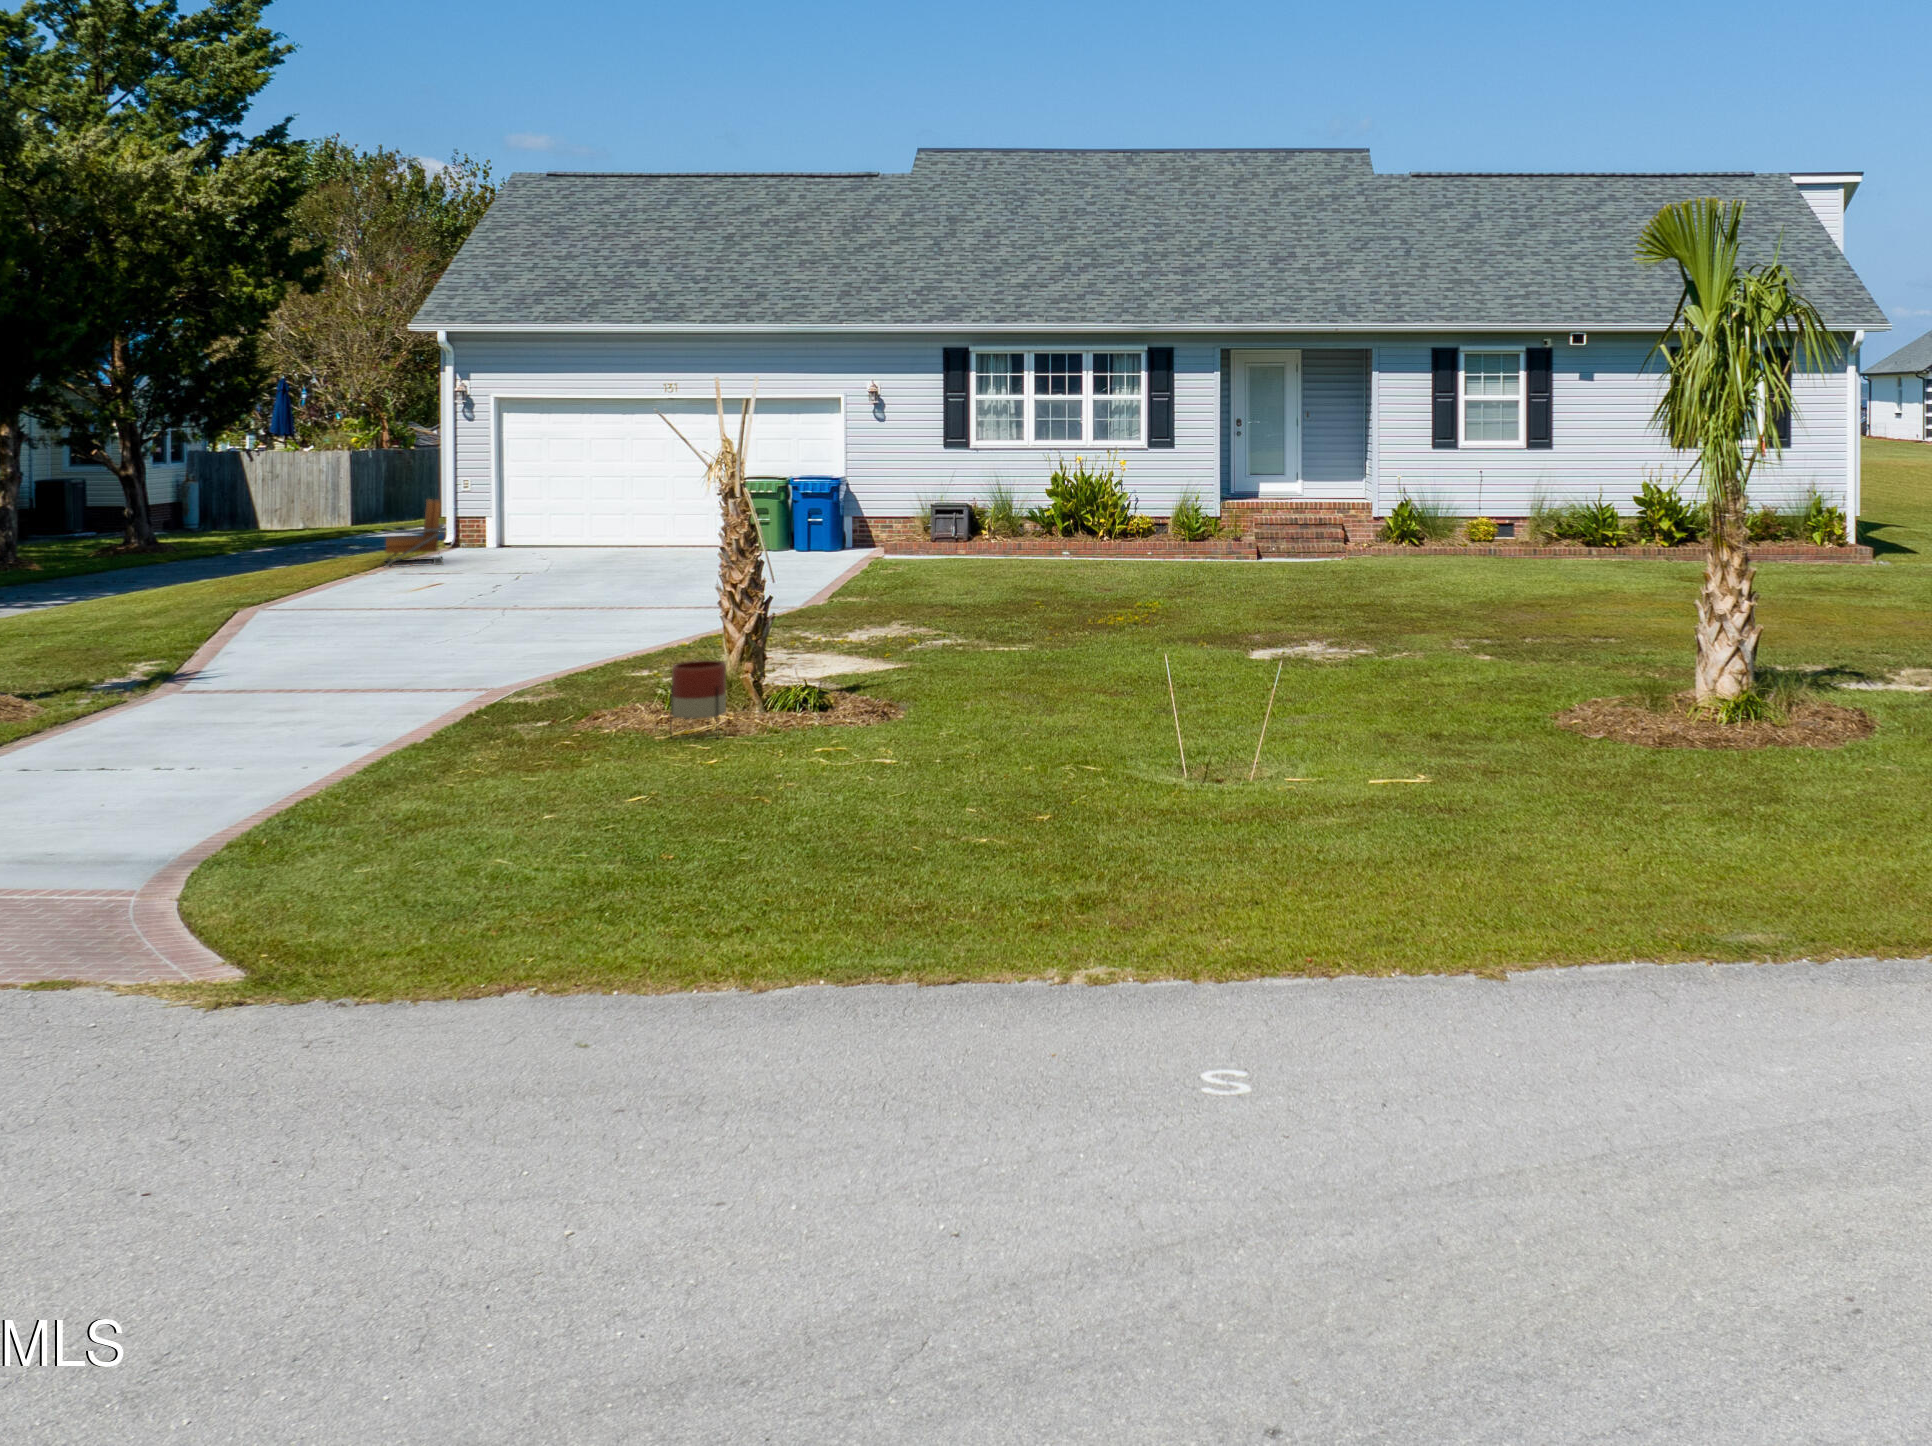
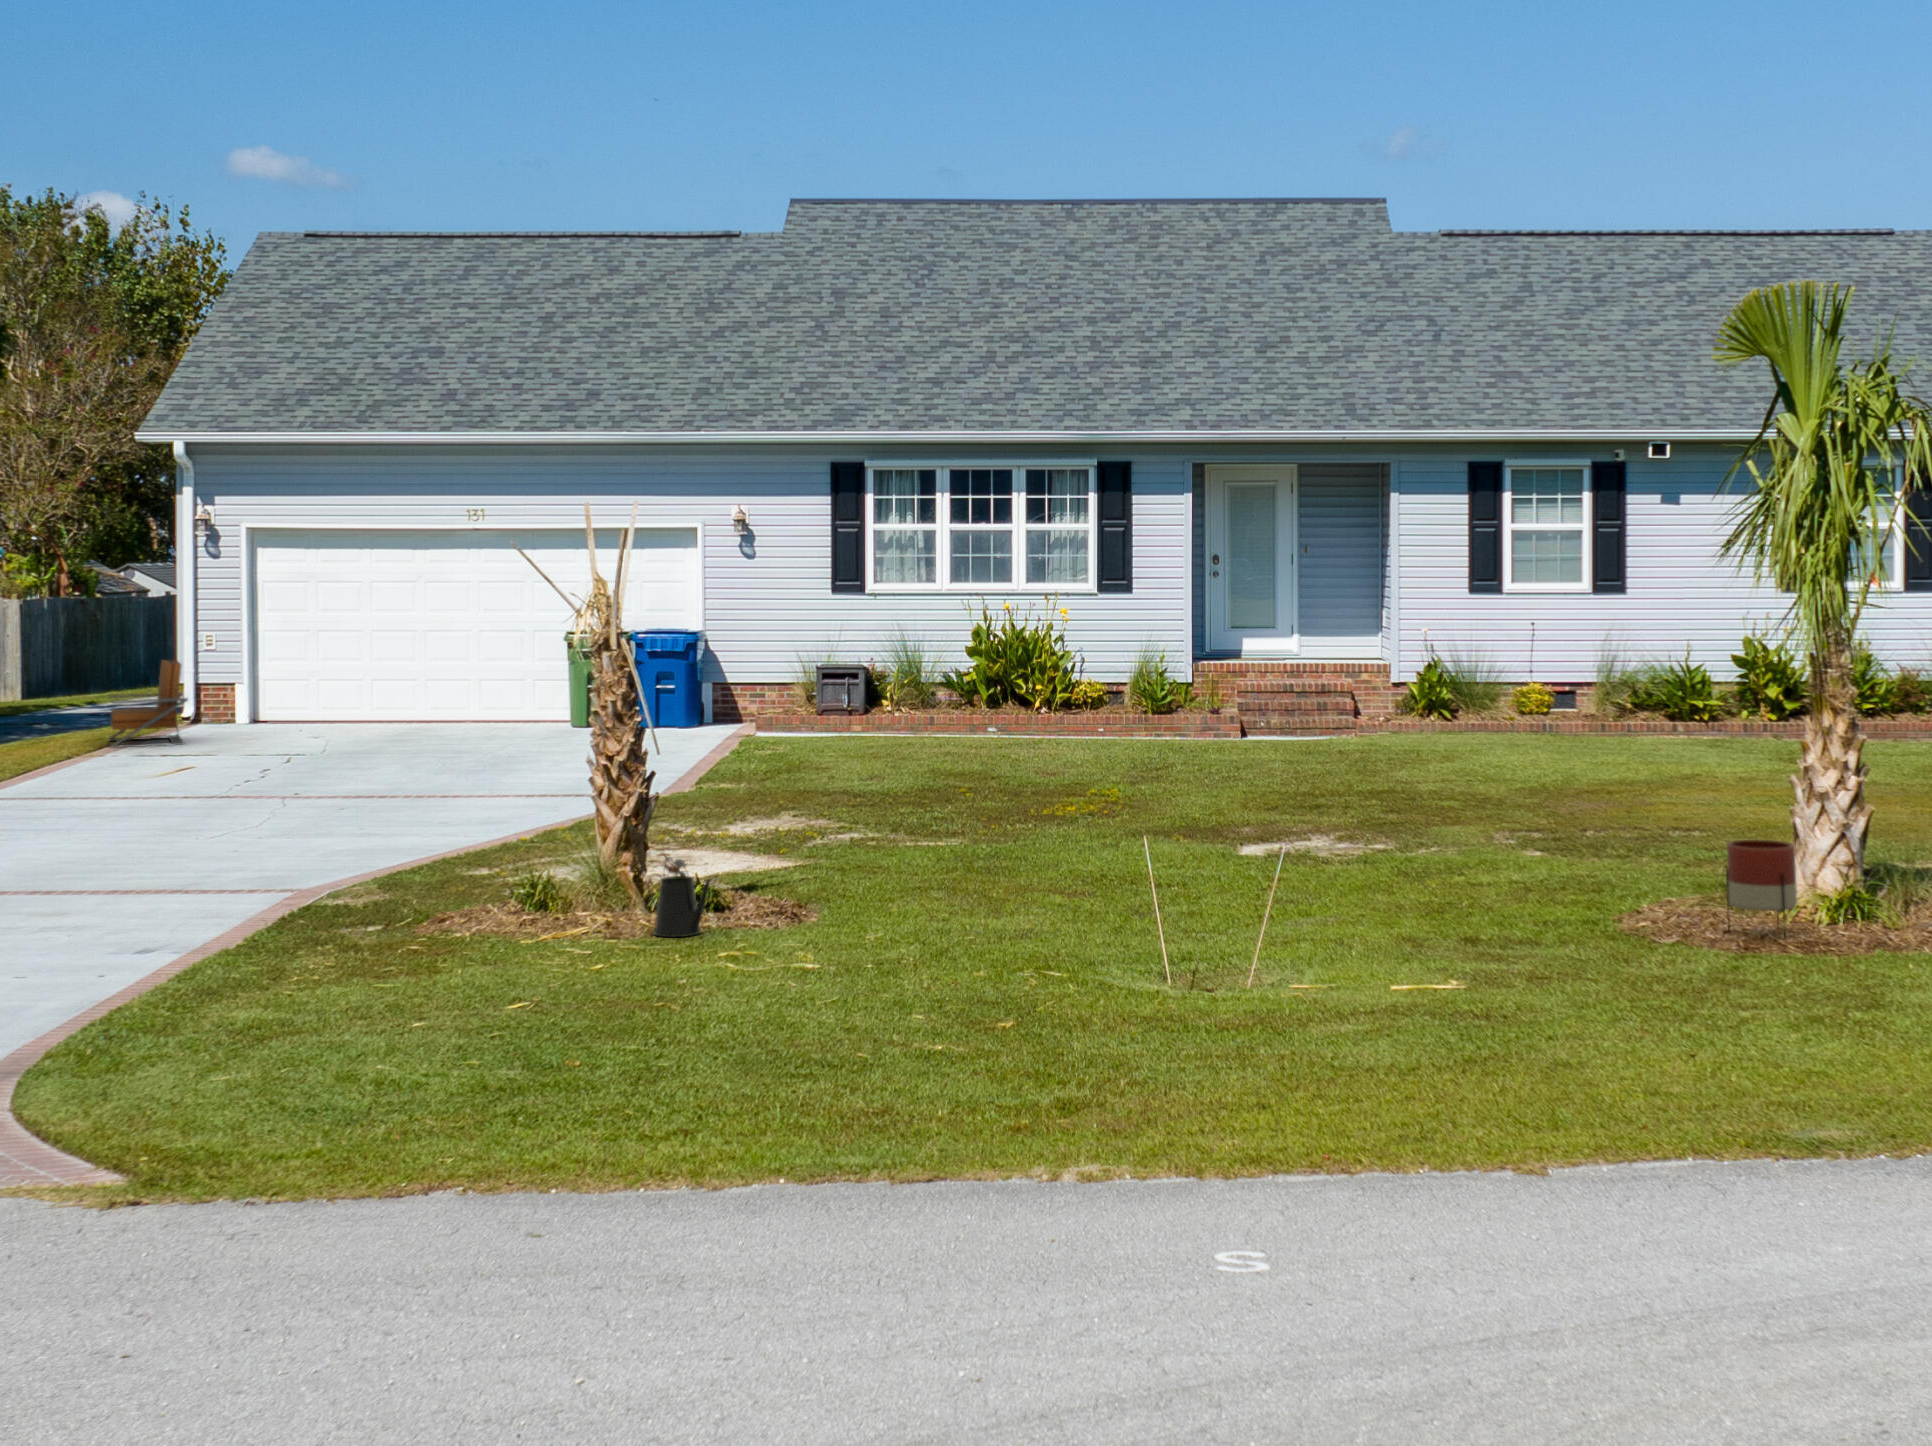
planter: present [670,660,726,737] -> present [1726,840,1798,937]
watering can: none [760,662,812,735] -> present [648,856,710,937]

